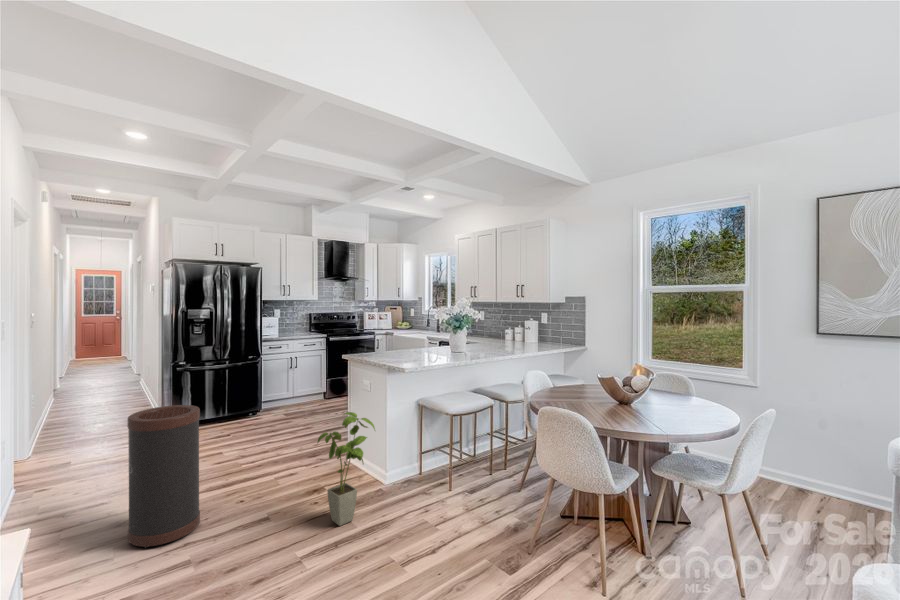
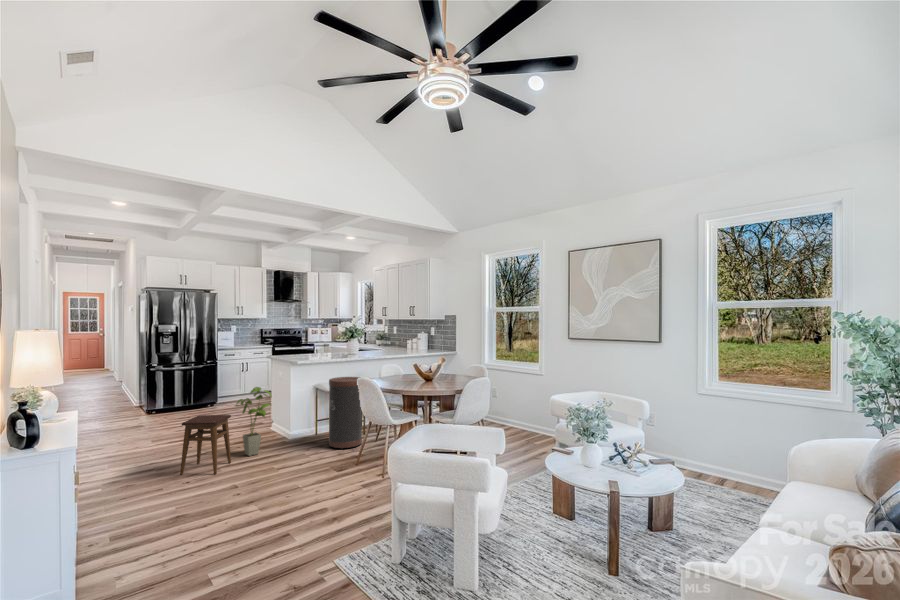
trash can: present [127,405,200,548] -> present [329,377,362,449]
stool: none [234,465,315,583] -> present [180,415,231,475]

